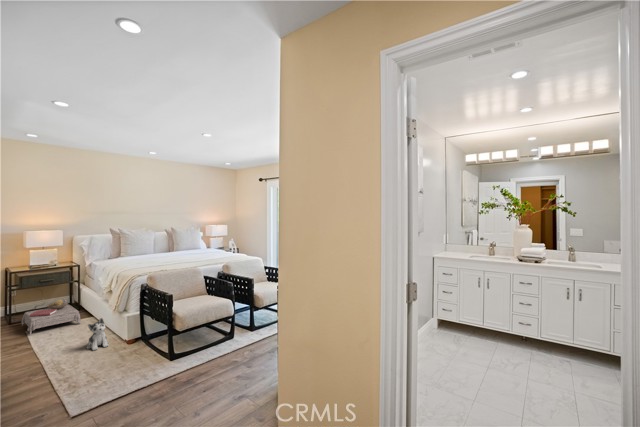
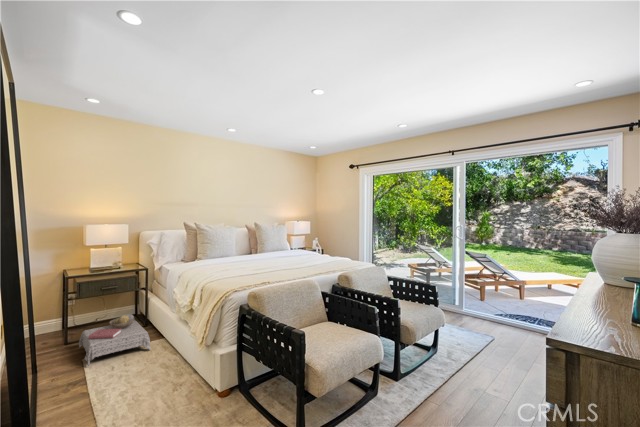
plush toy: present [87,318,108,350] -> none [163,354,193,407]

